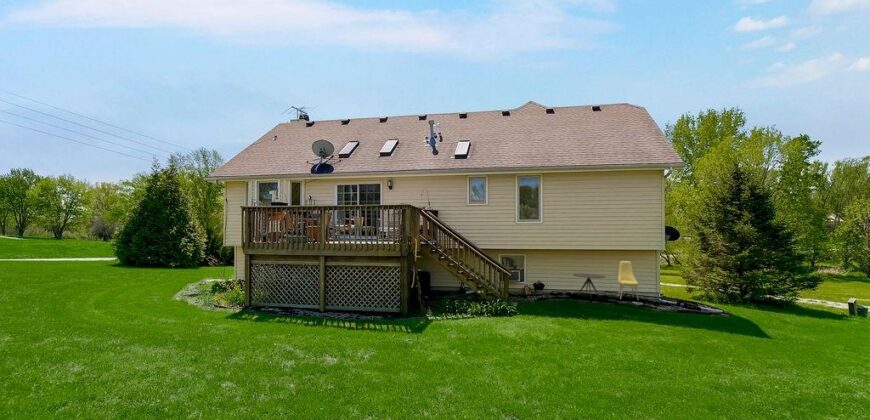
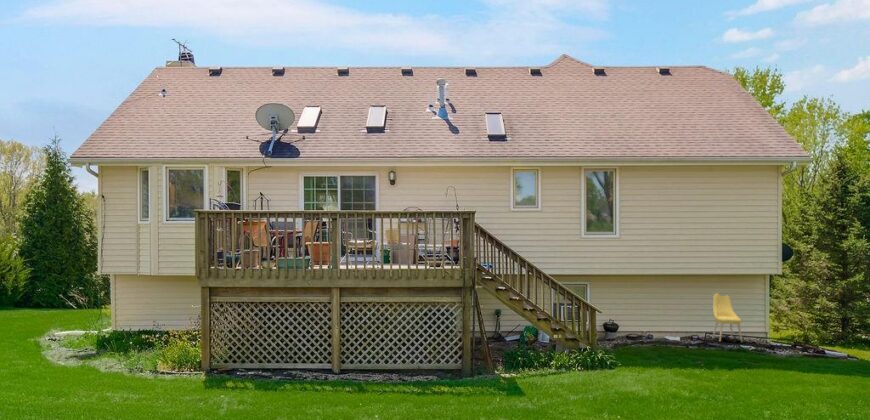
round table: present [573,273,605,297] -> none [656,308,701,342]

